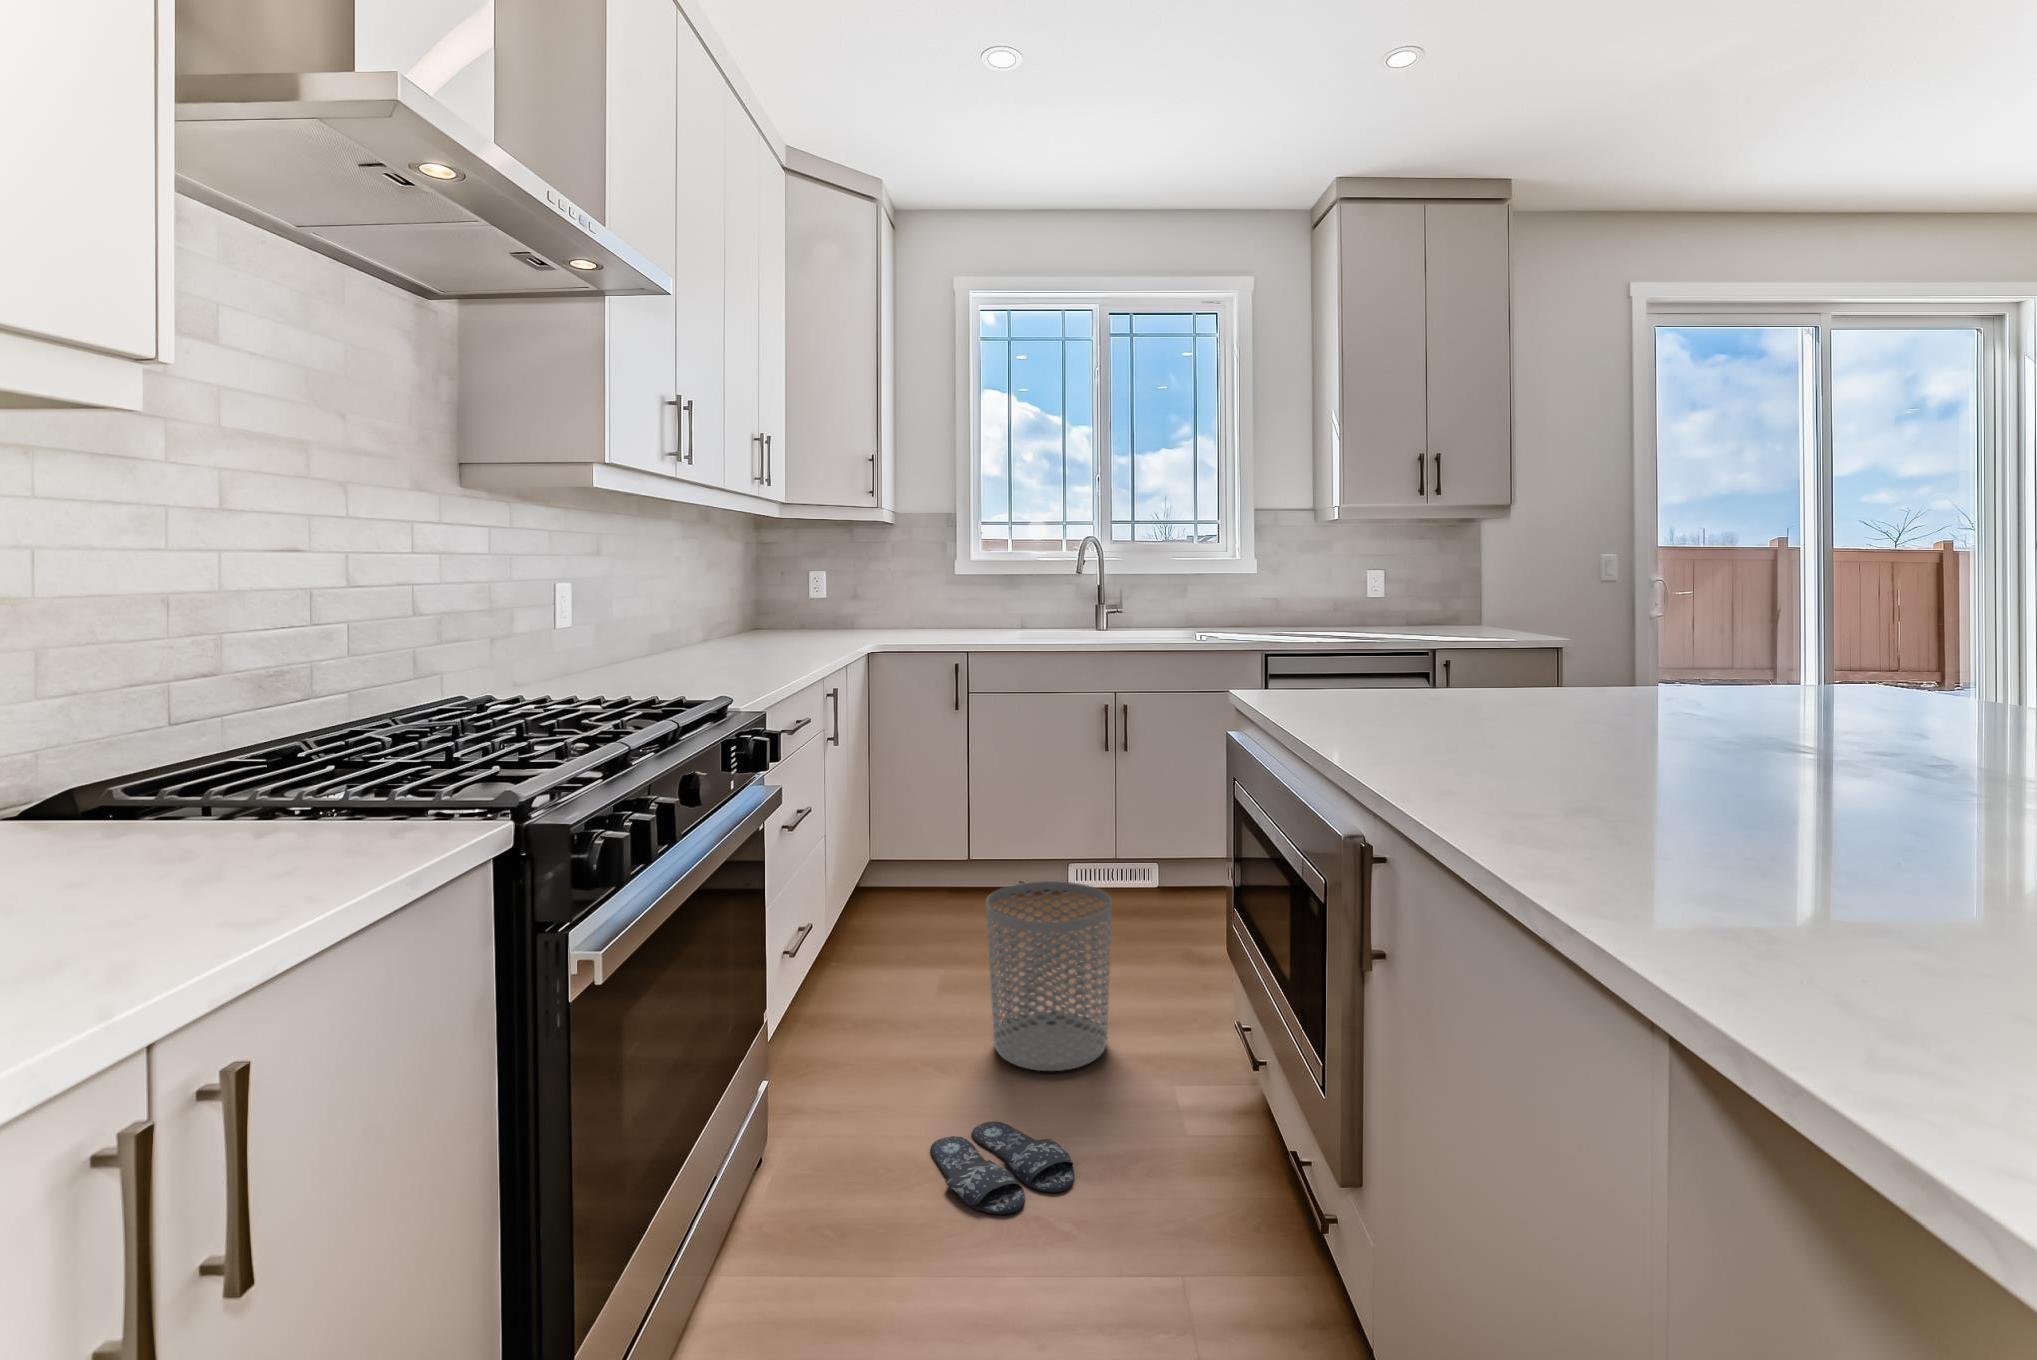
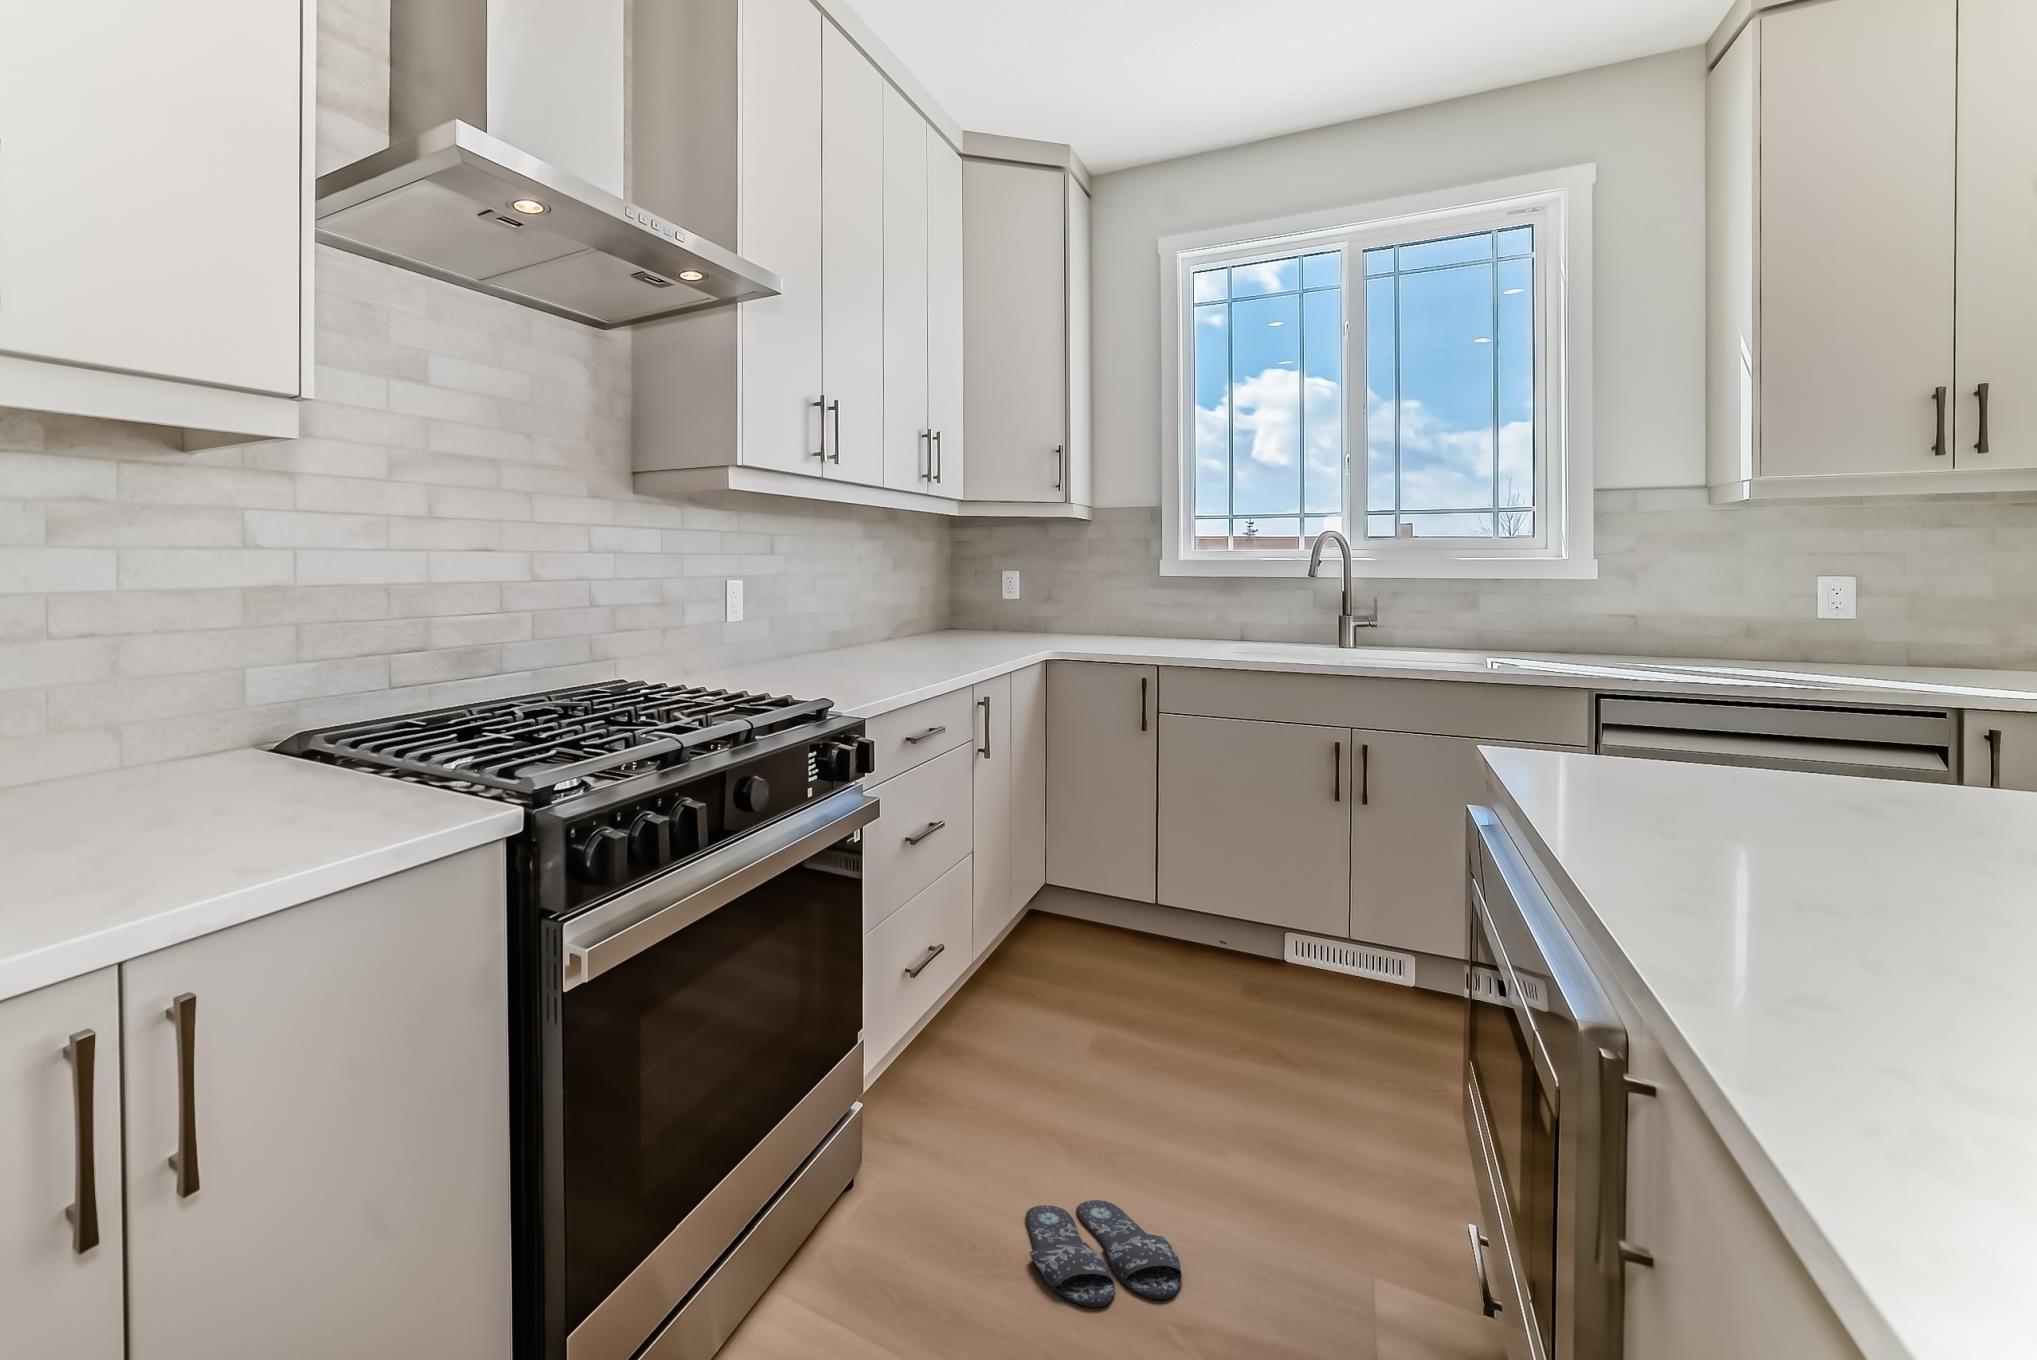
waste bin: present [986,881,1112,1071] -> none [1124,938,1277,1164]

